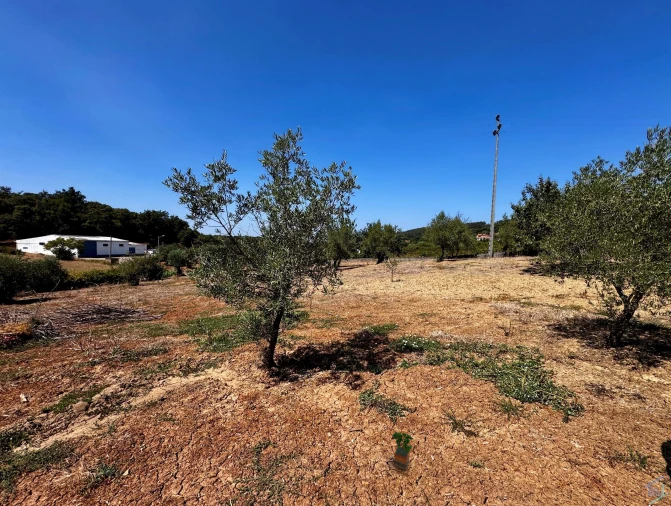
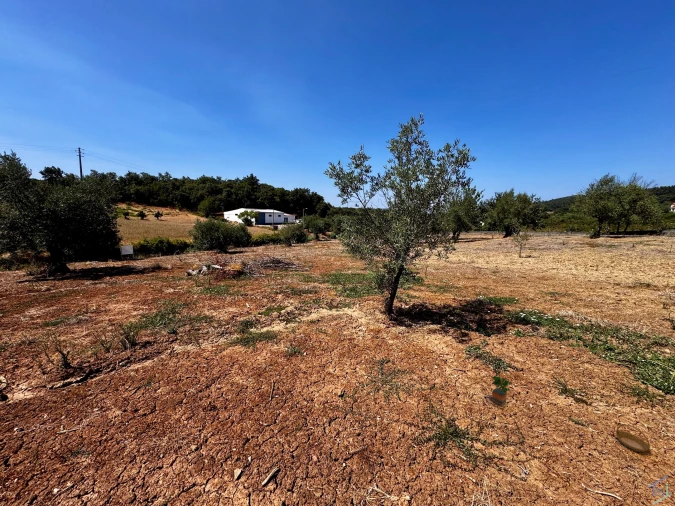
basket: none [507,455,535,483] -> present [616,424,650,452]

